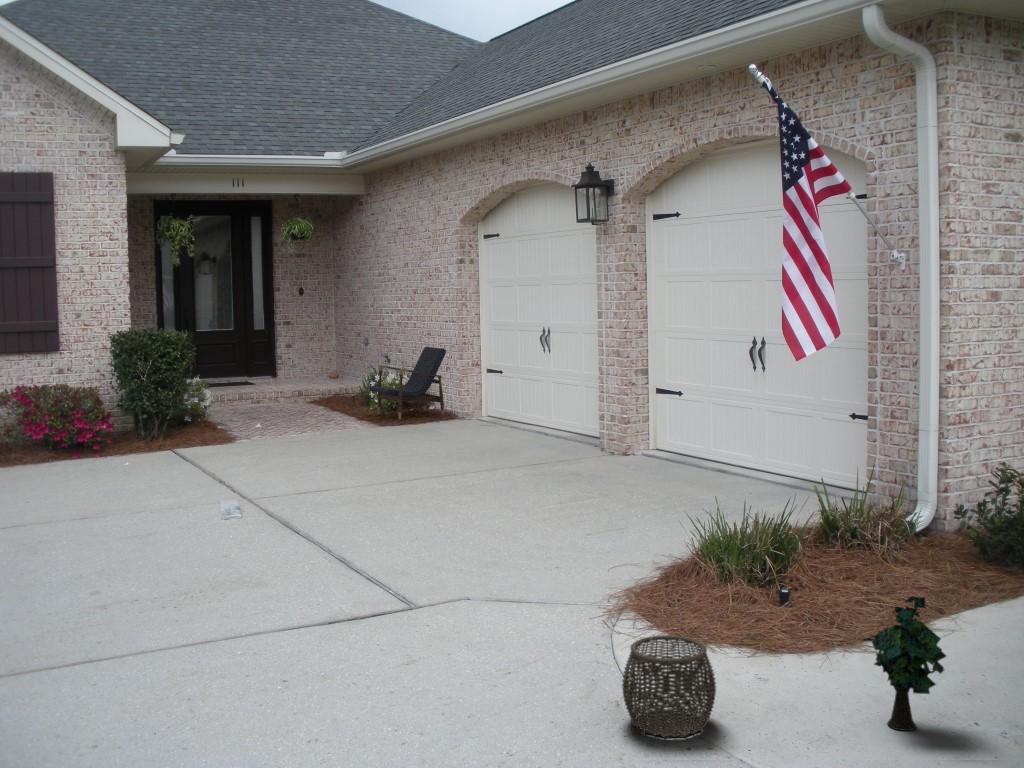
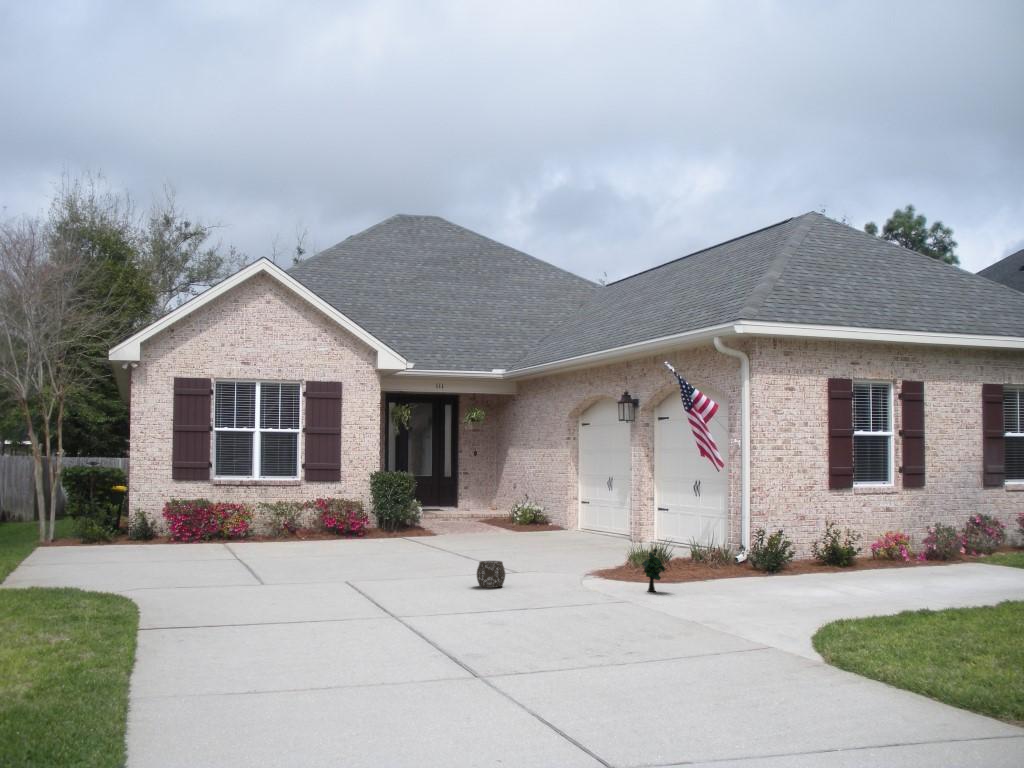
lounge chair: present [370,347,446,420] -> none [513,489,559,531]
woven basket: present [622,635,716,737] -> present [477,561,505,588]

